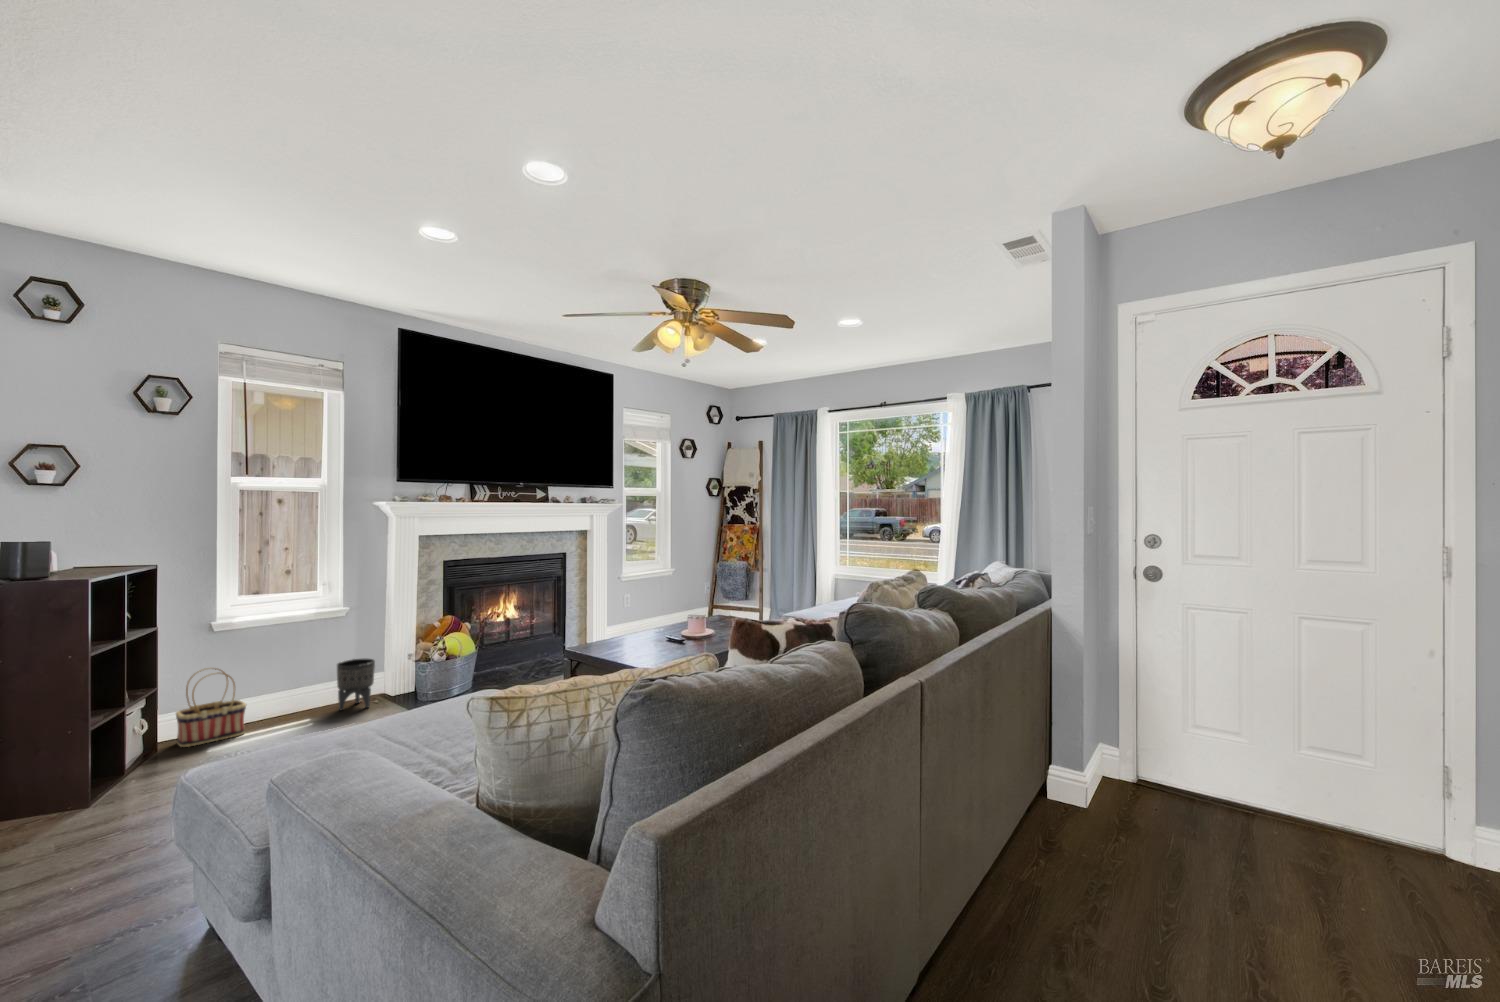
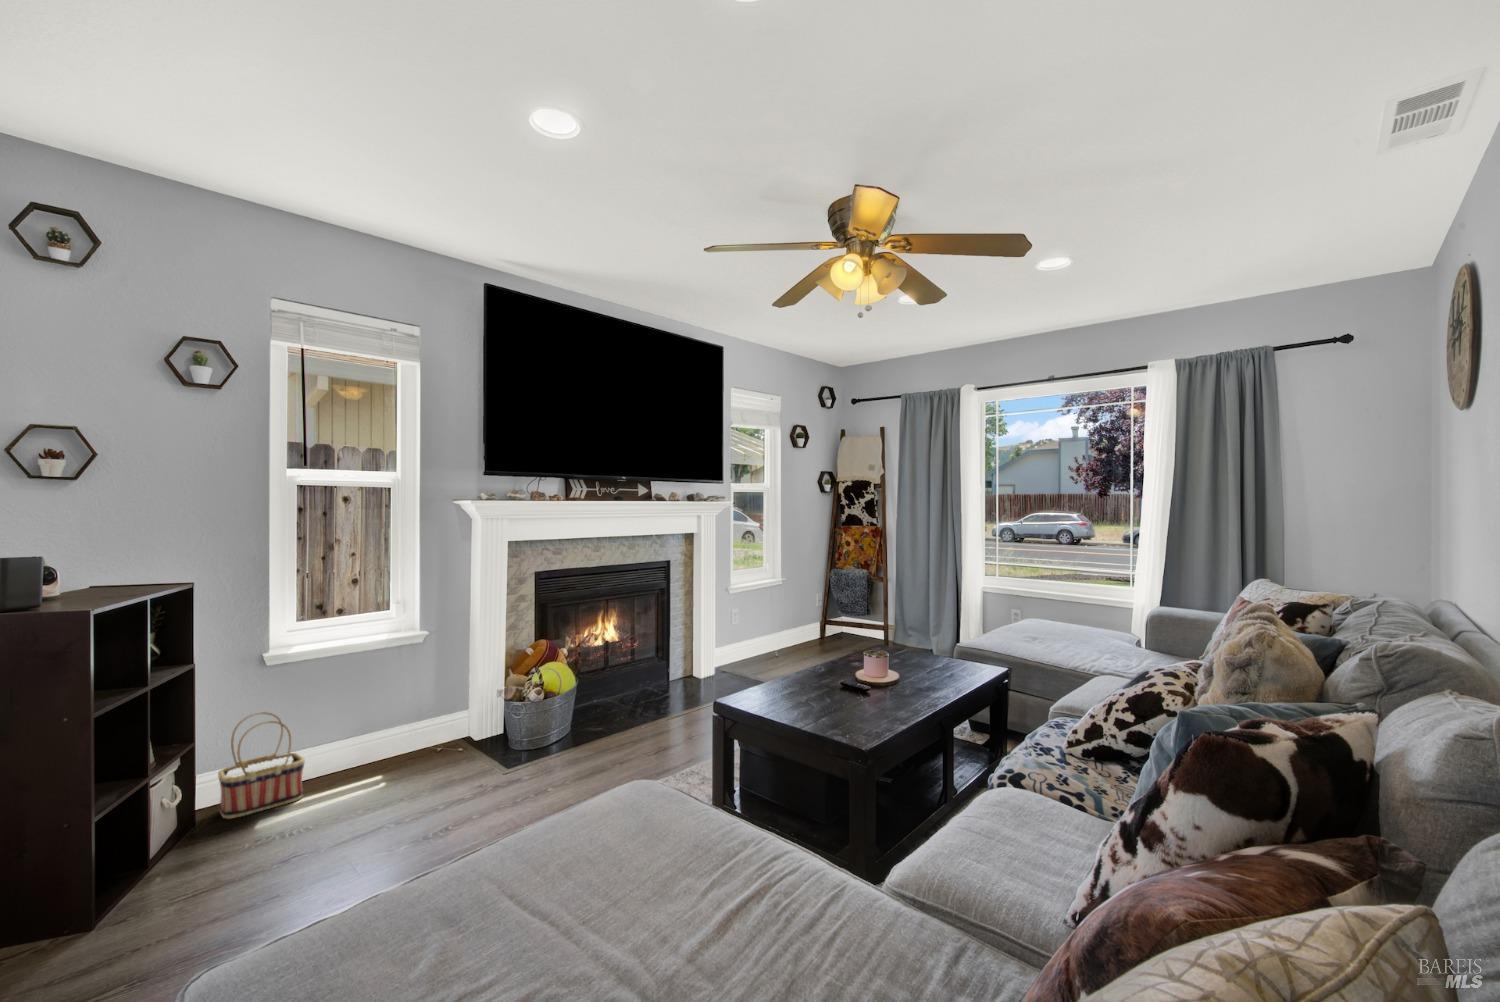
planter: present [337,659,375,710] -> none [413,695,459,763]

